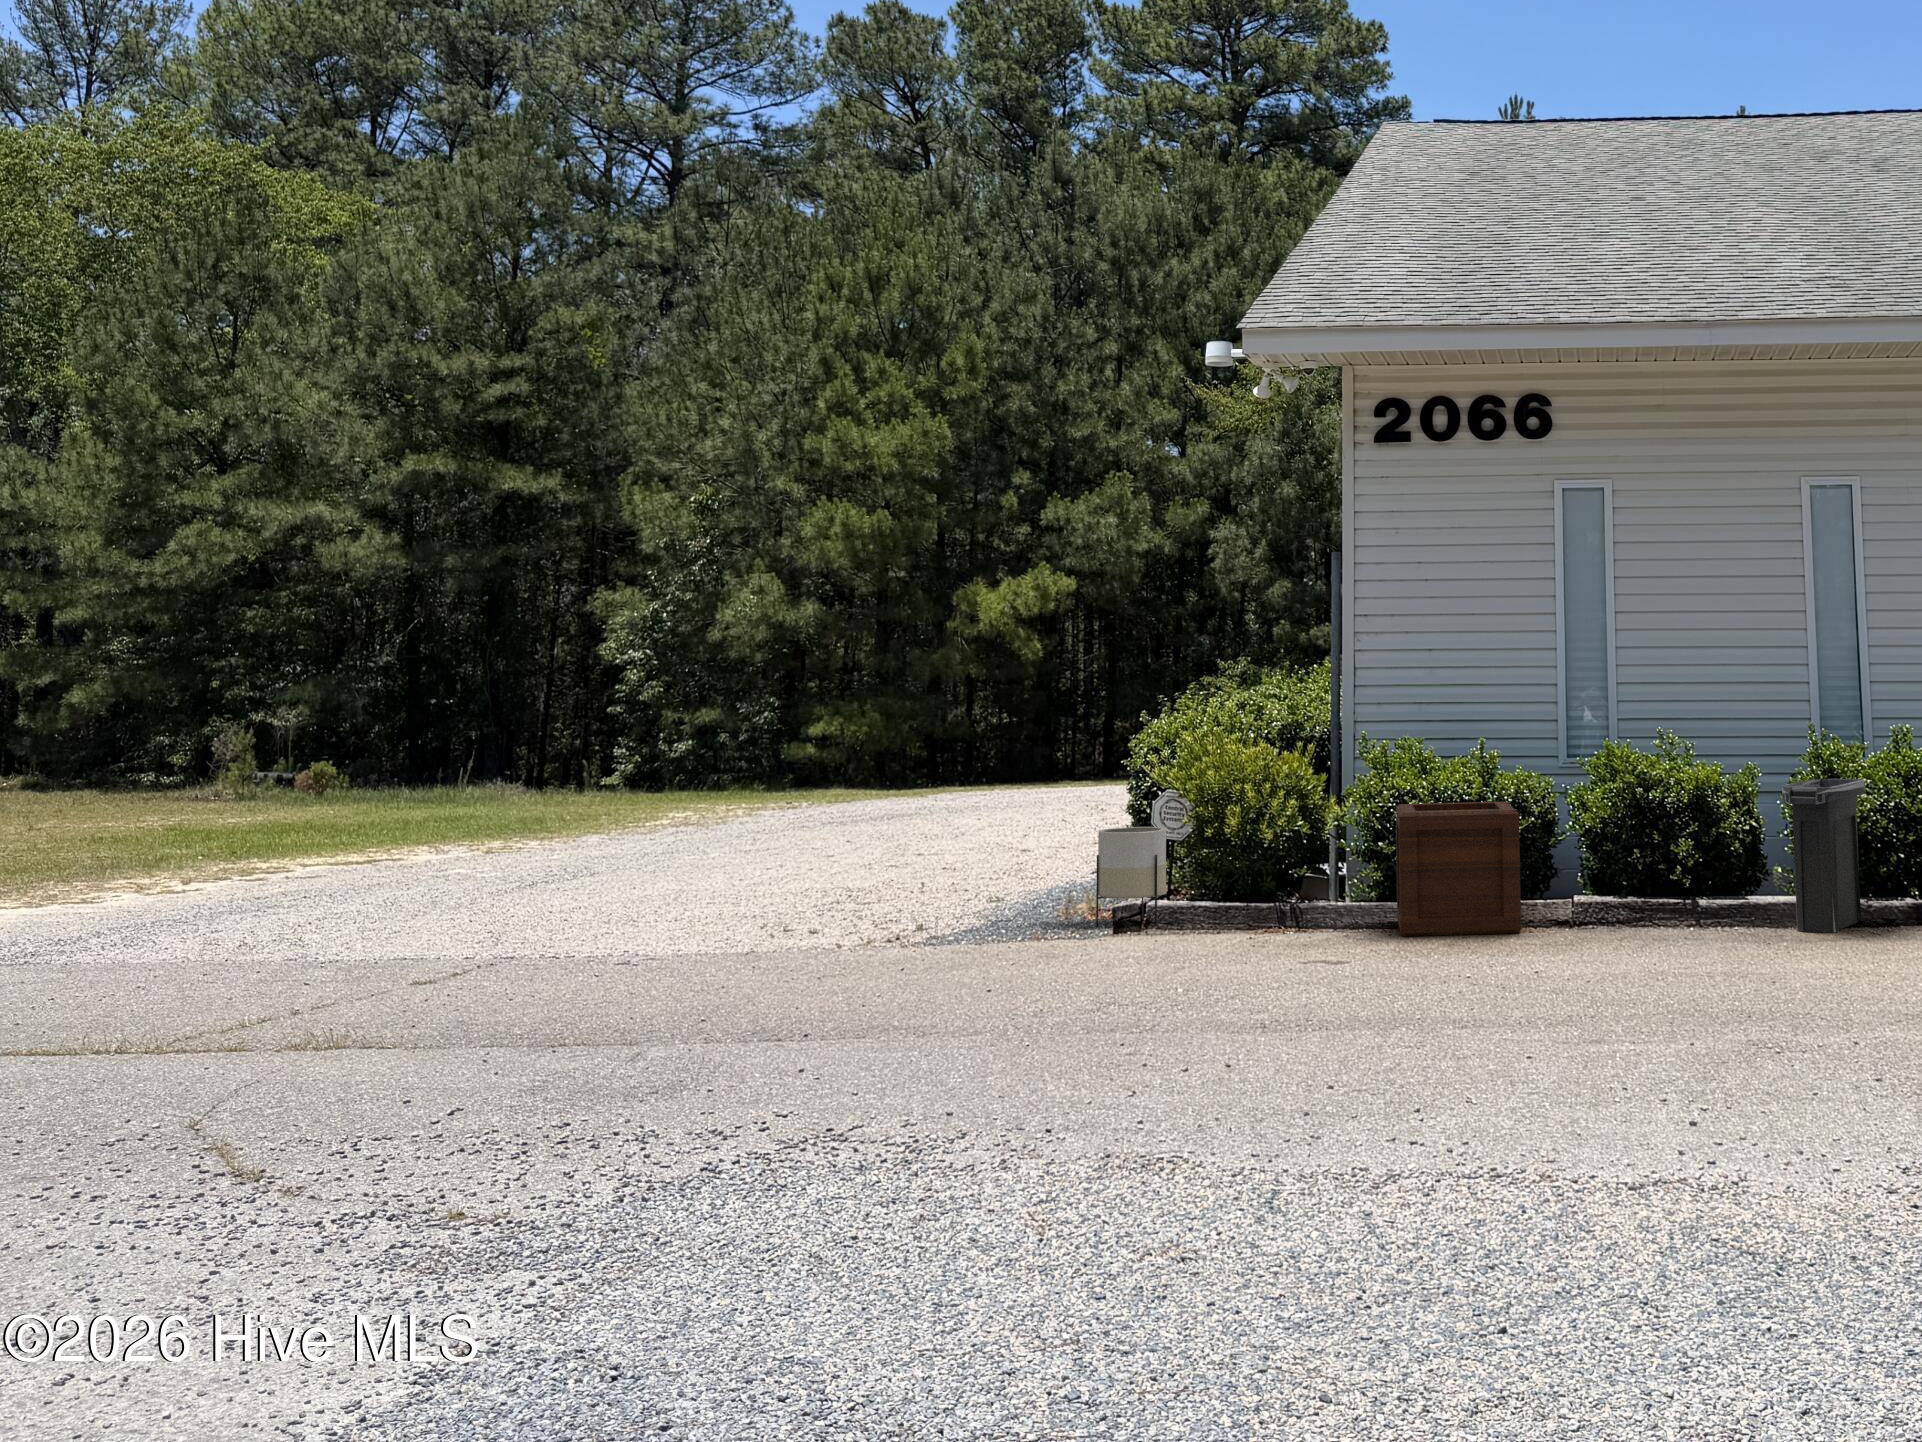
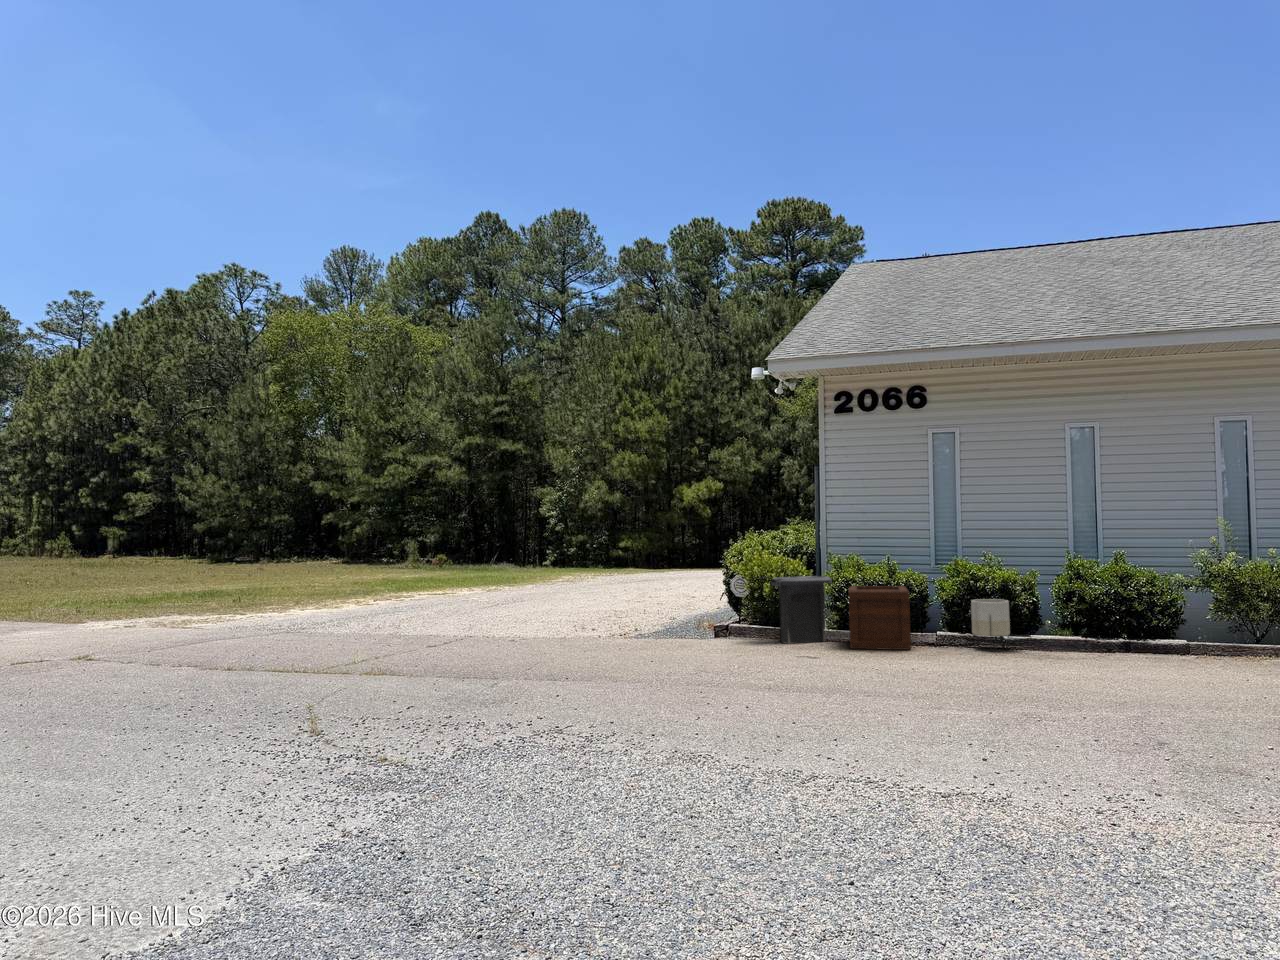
trash can: present [1782,779,1865,933] -> present [771,576,832,644]
planter: present [1096,827,1166,926] -> present [971,599,1010,647]

